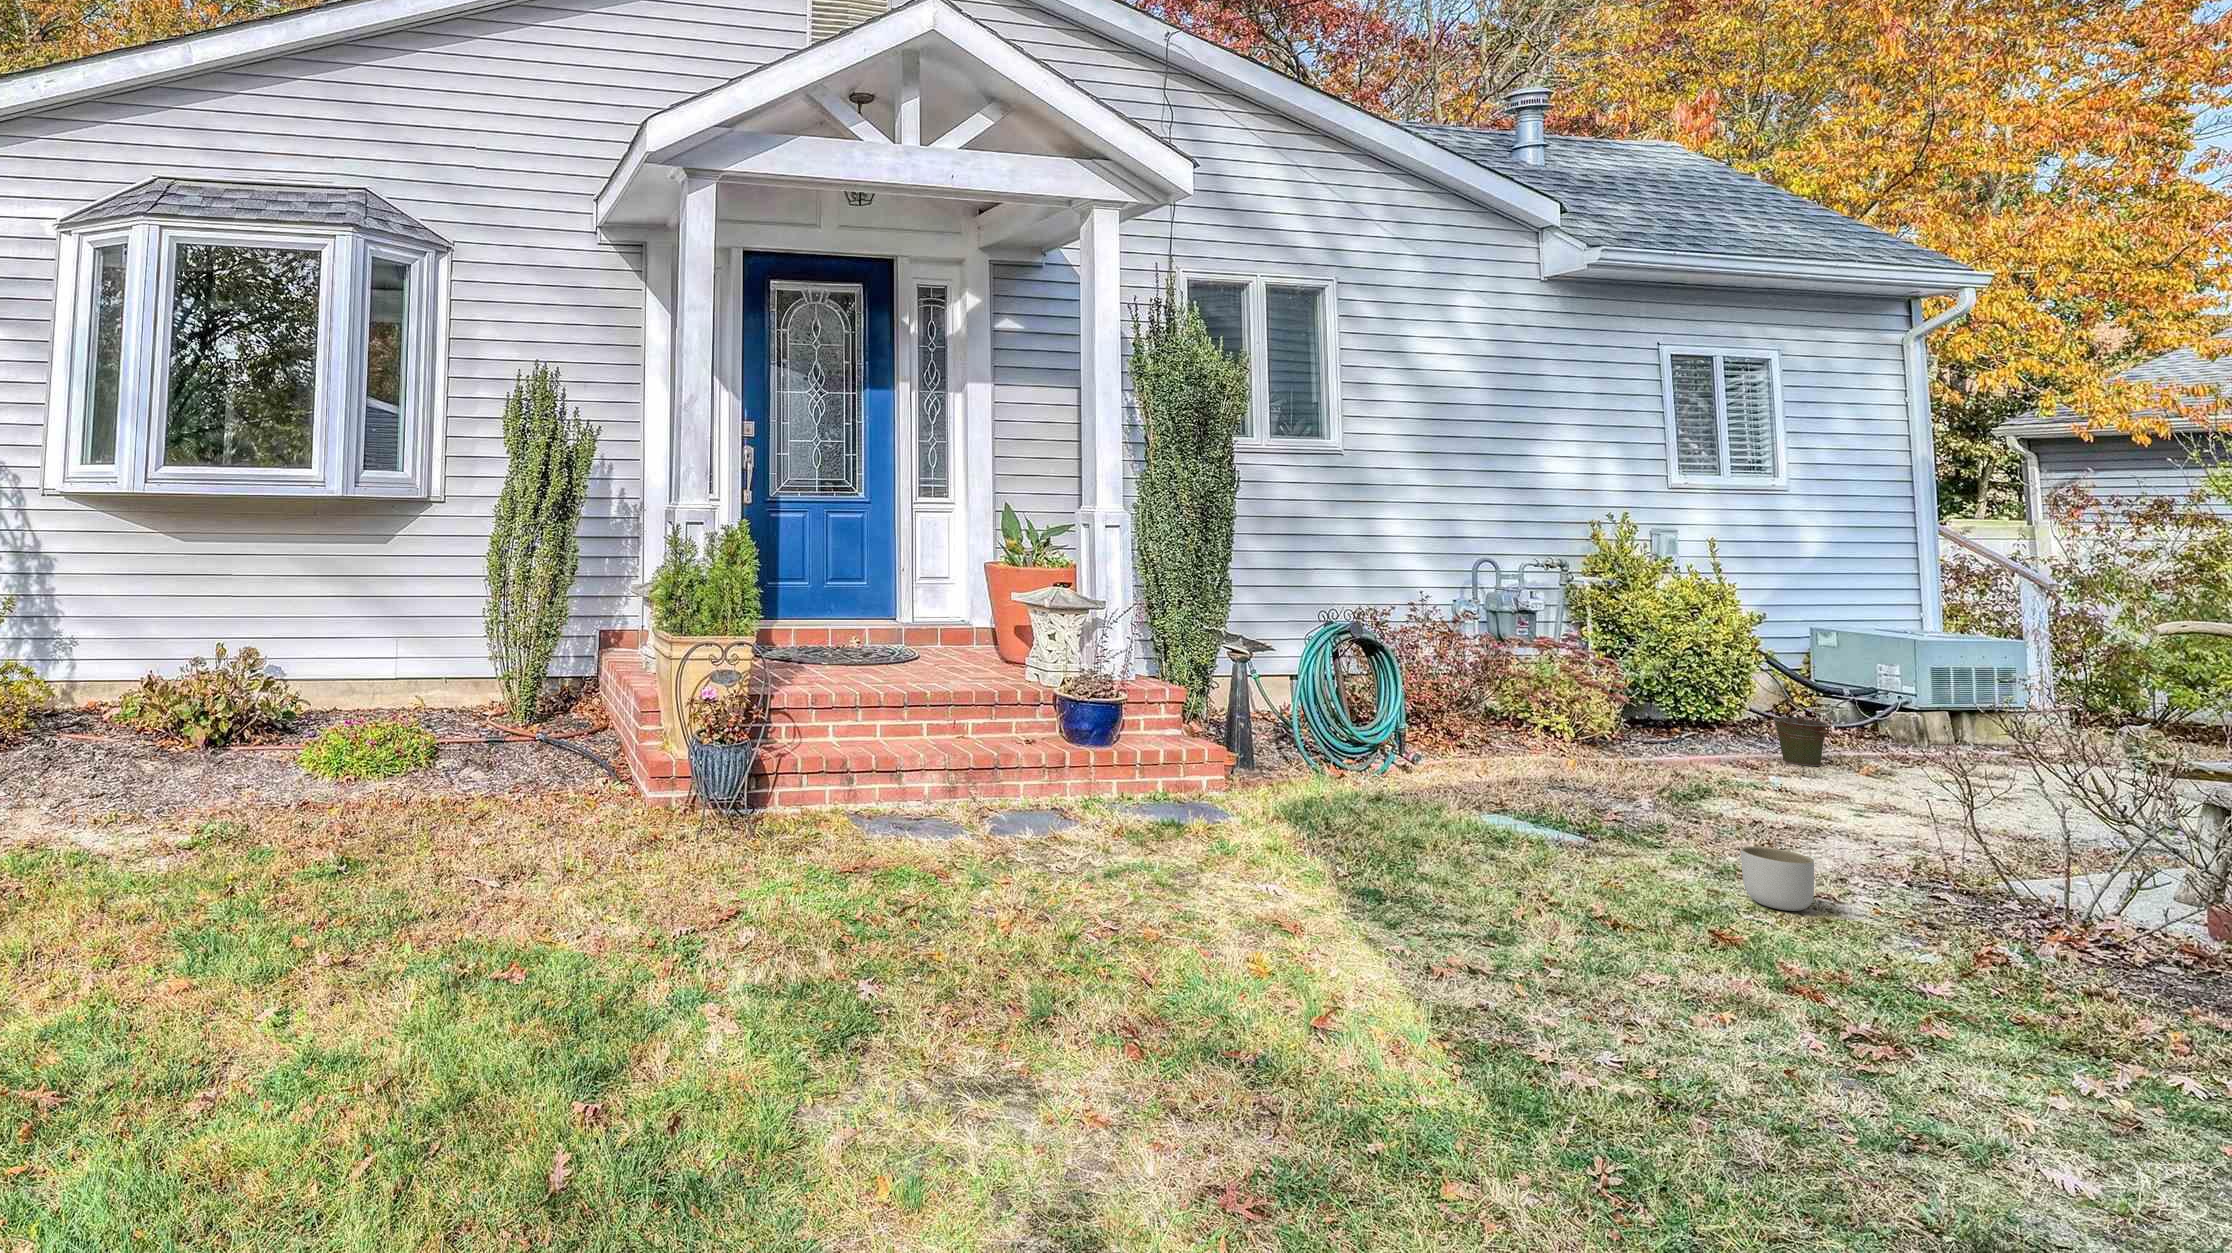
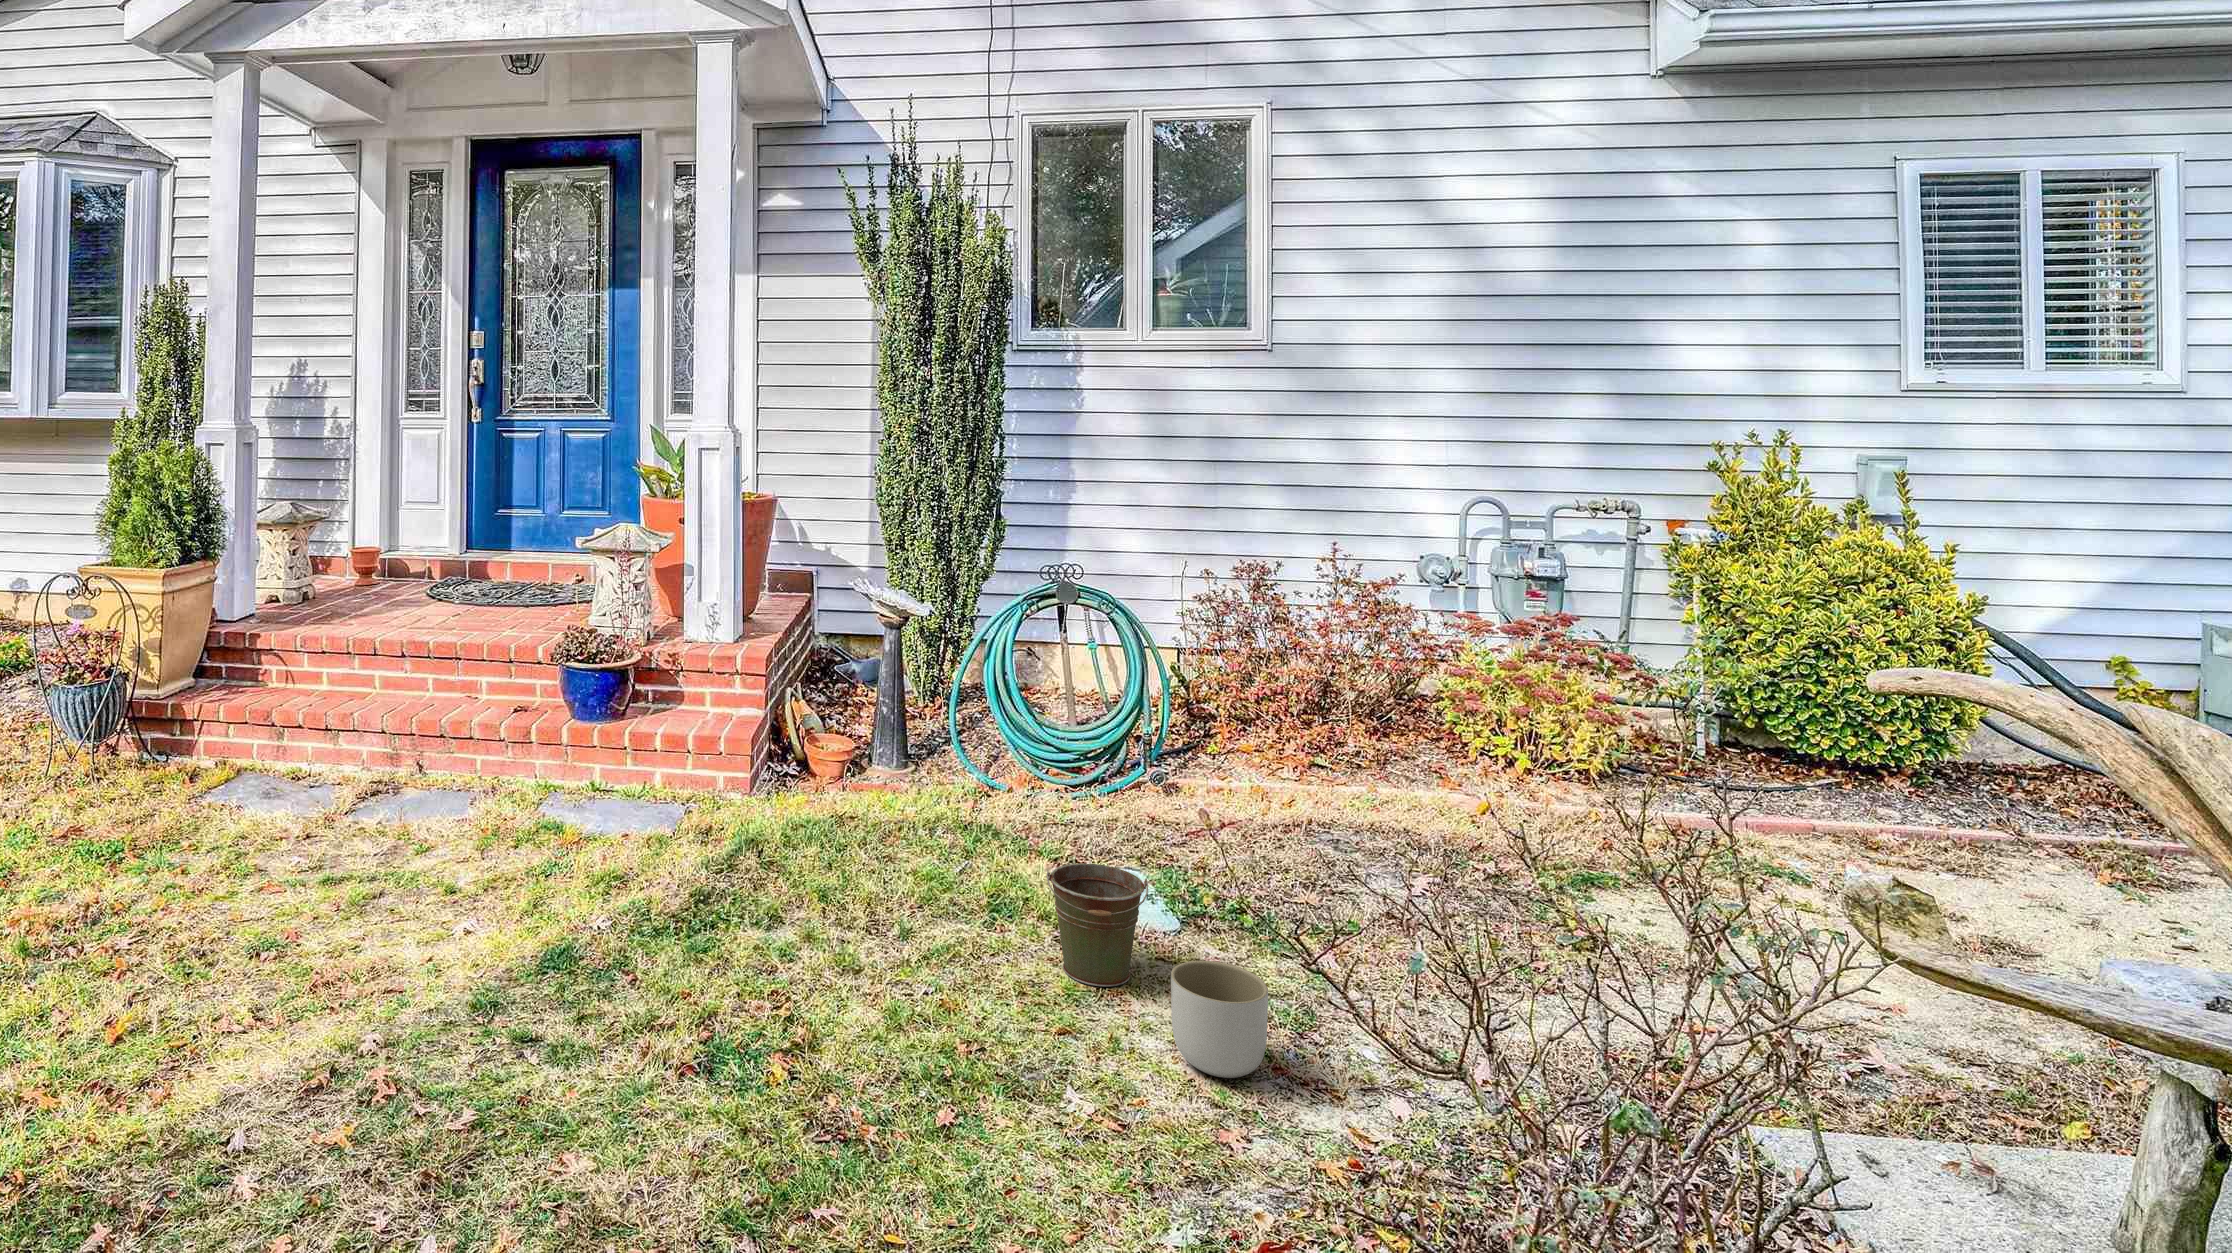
bucket: present [1773,717,1831,766] -> present [1046,864,1148,987]

